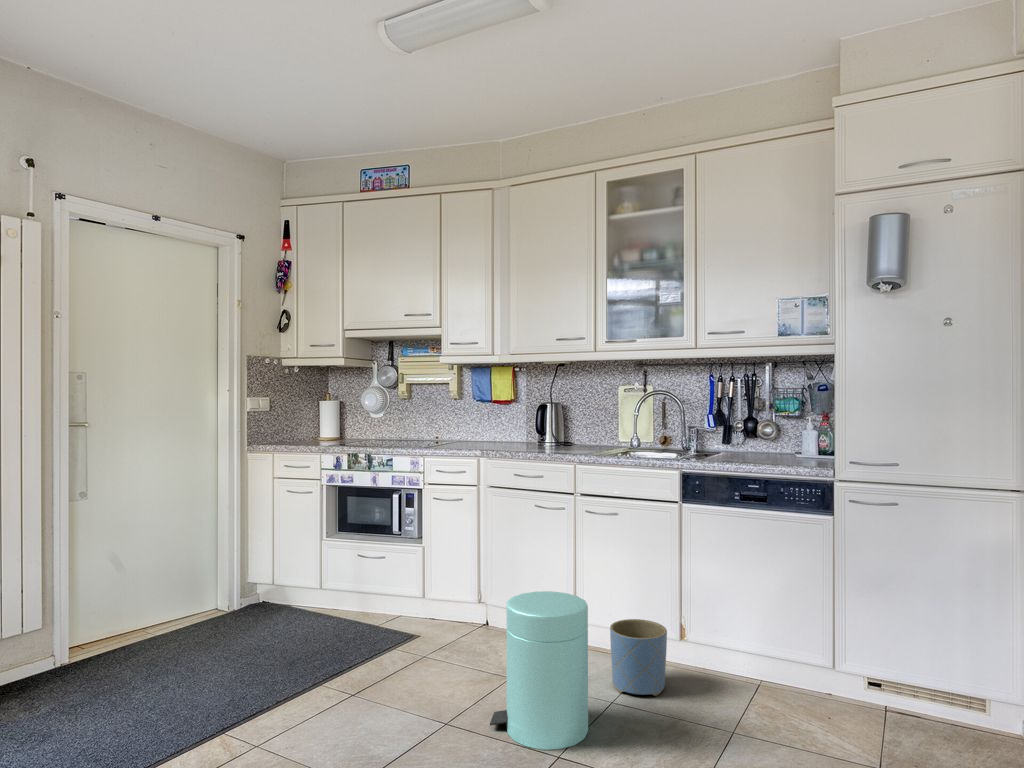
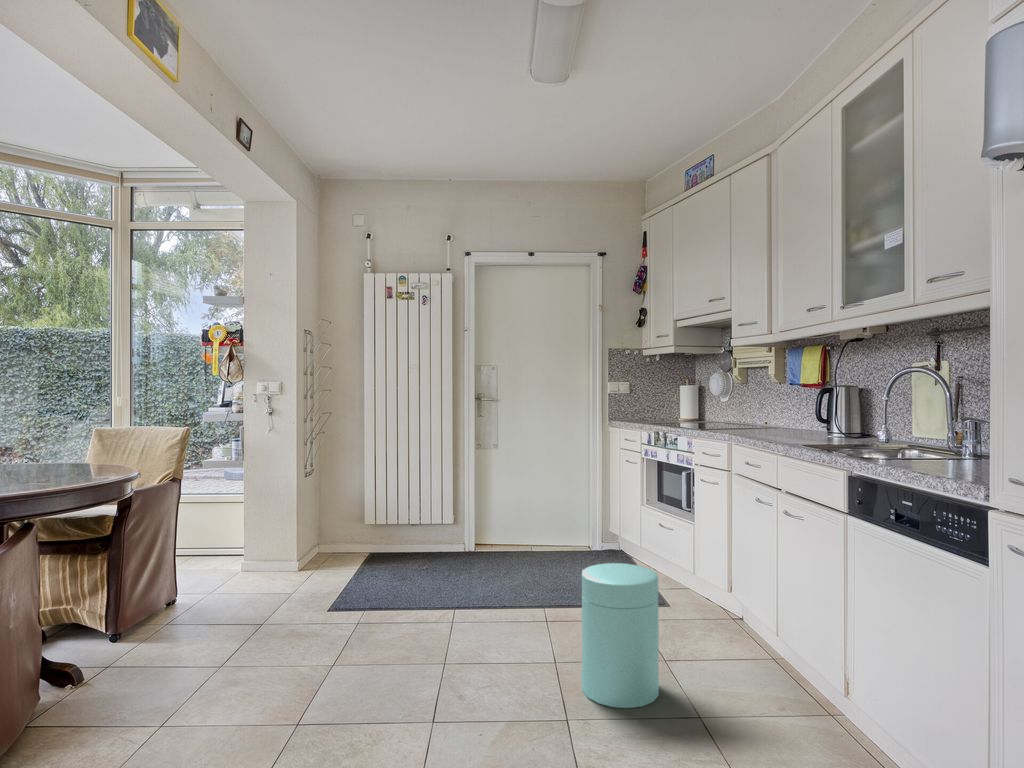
planter: present [610,619,667,696] -> none [731,630,798,720]

